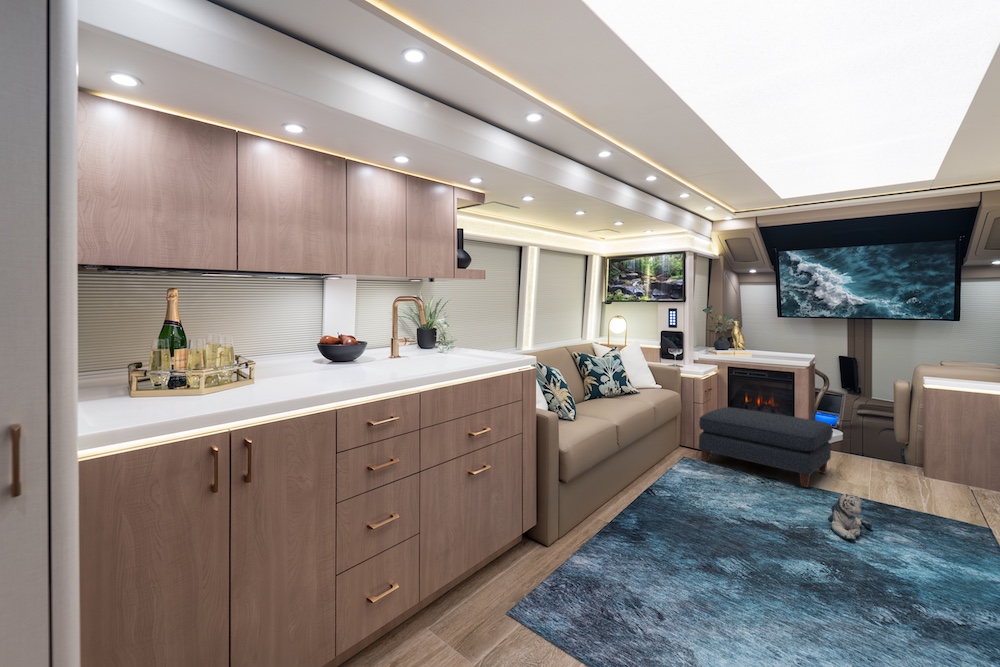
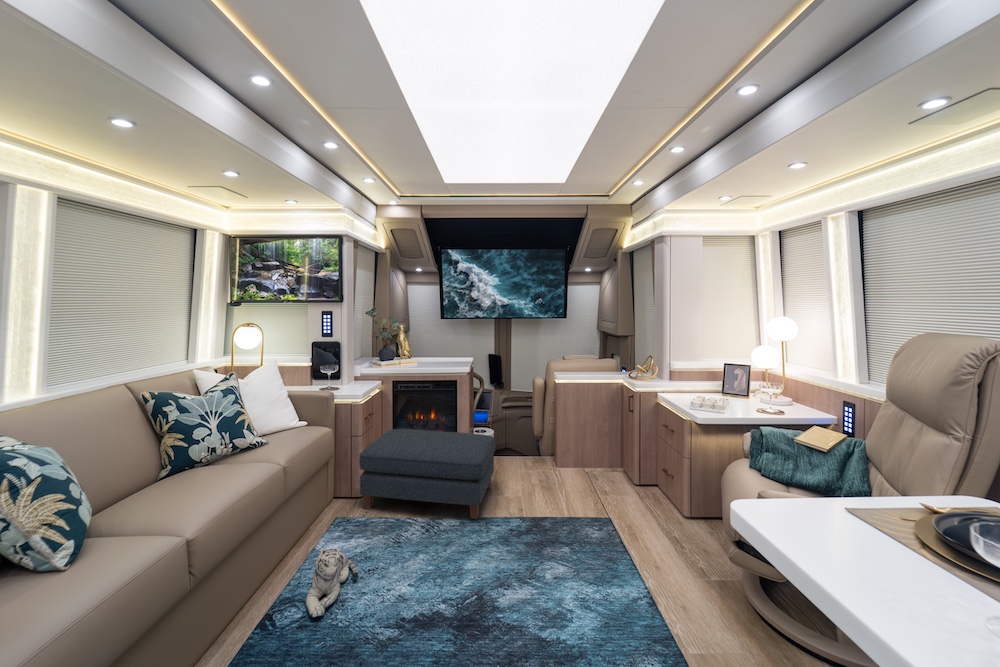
plush toy: present [828,494,872,540] -> present [306,549,358,618]

